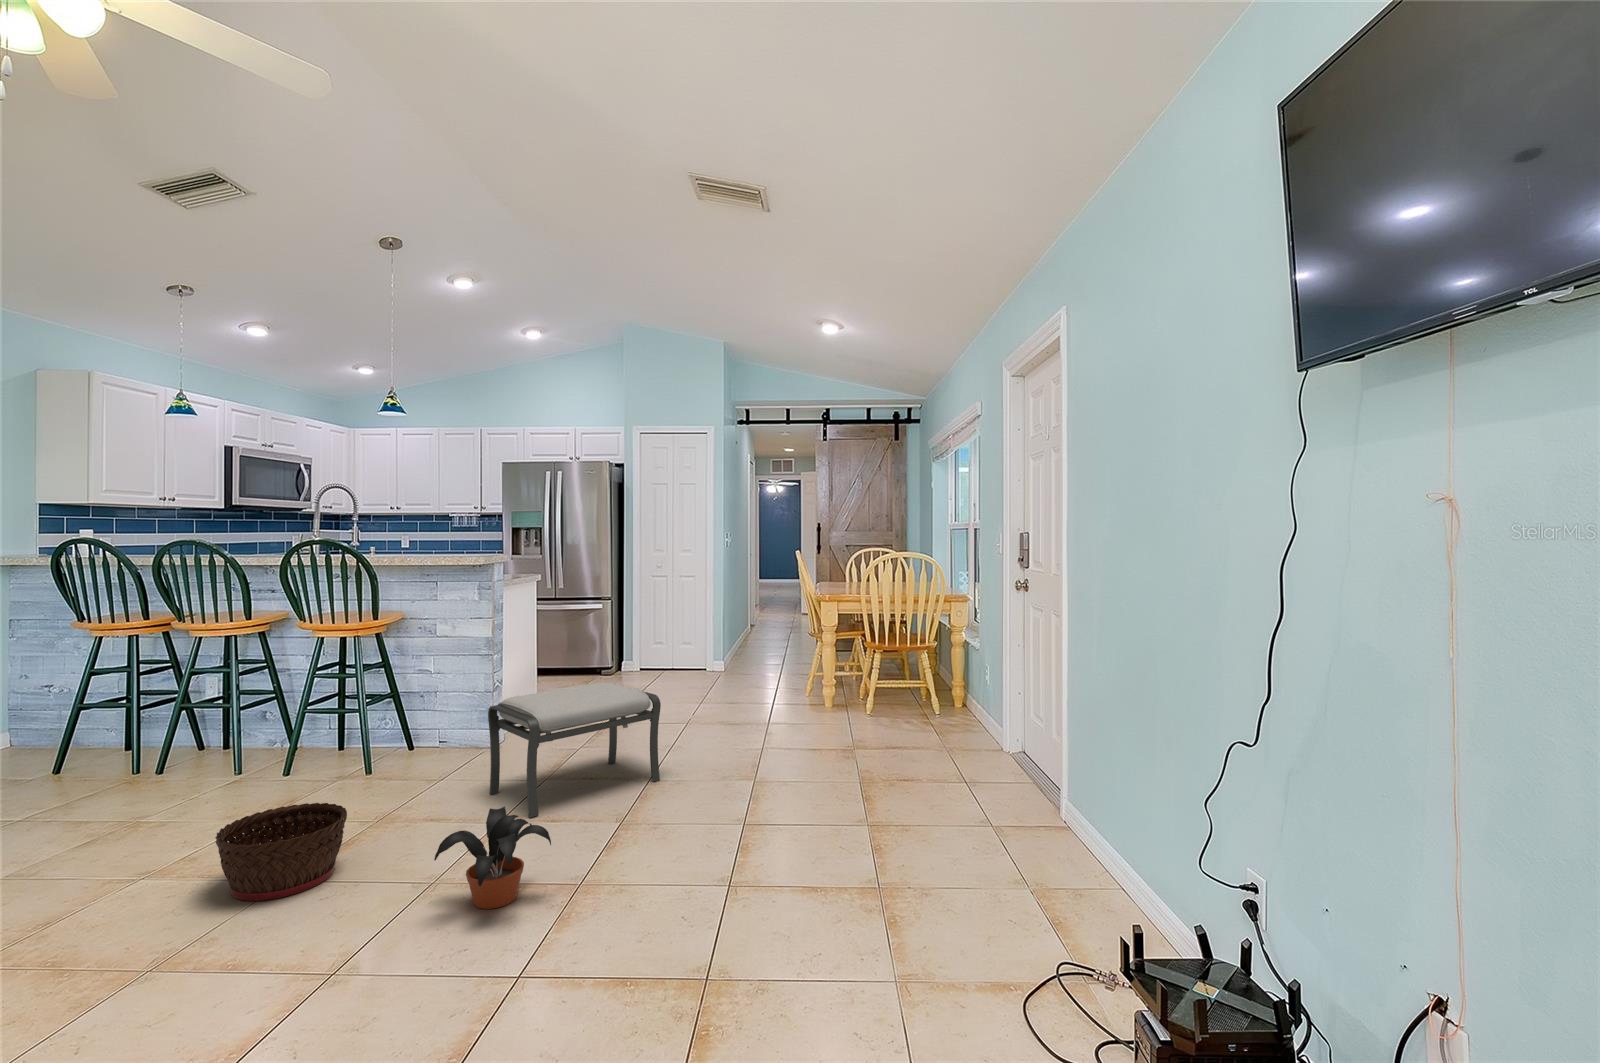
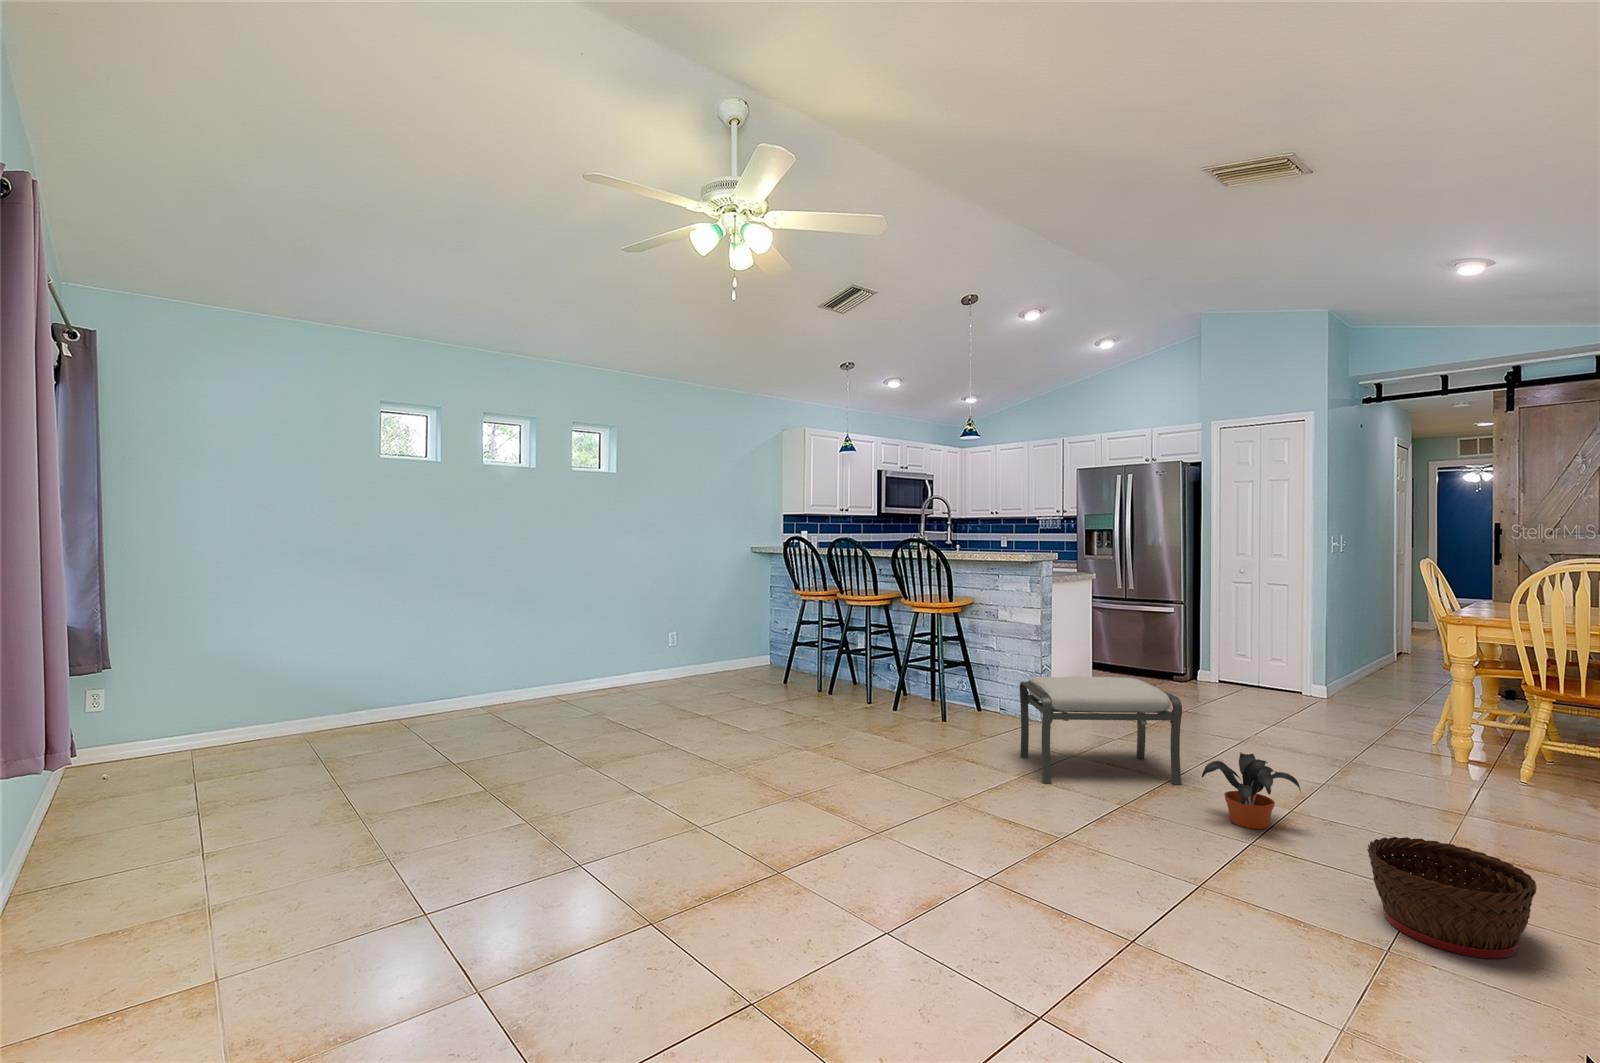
basket: present [215,803,347,901] -> present [1367,837,1537,959]
potted plant: present [434,807,551,909] -> present [1202,752,1301,829]

